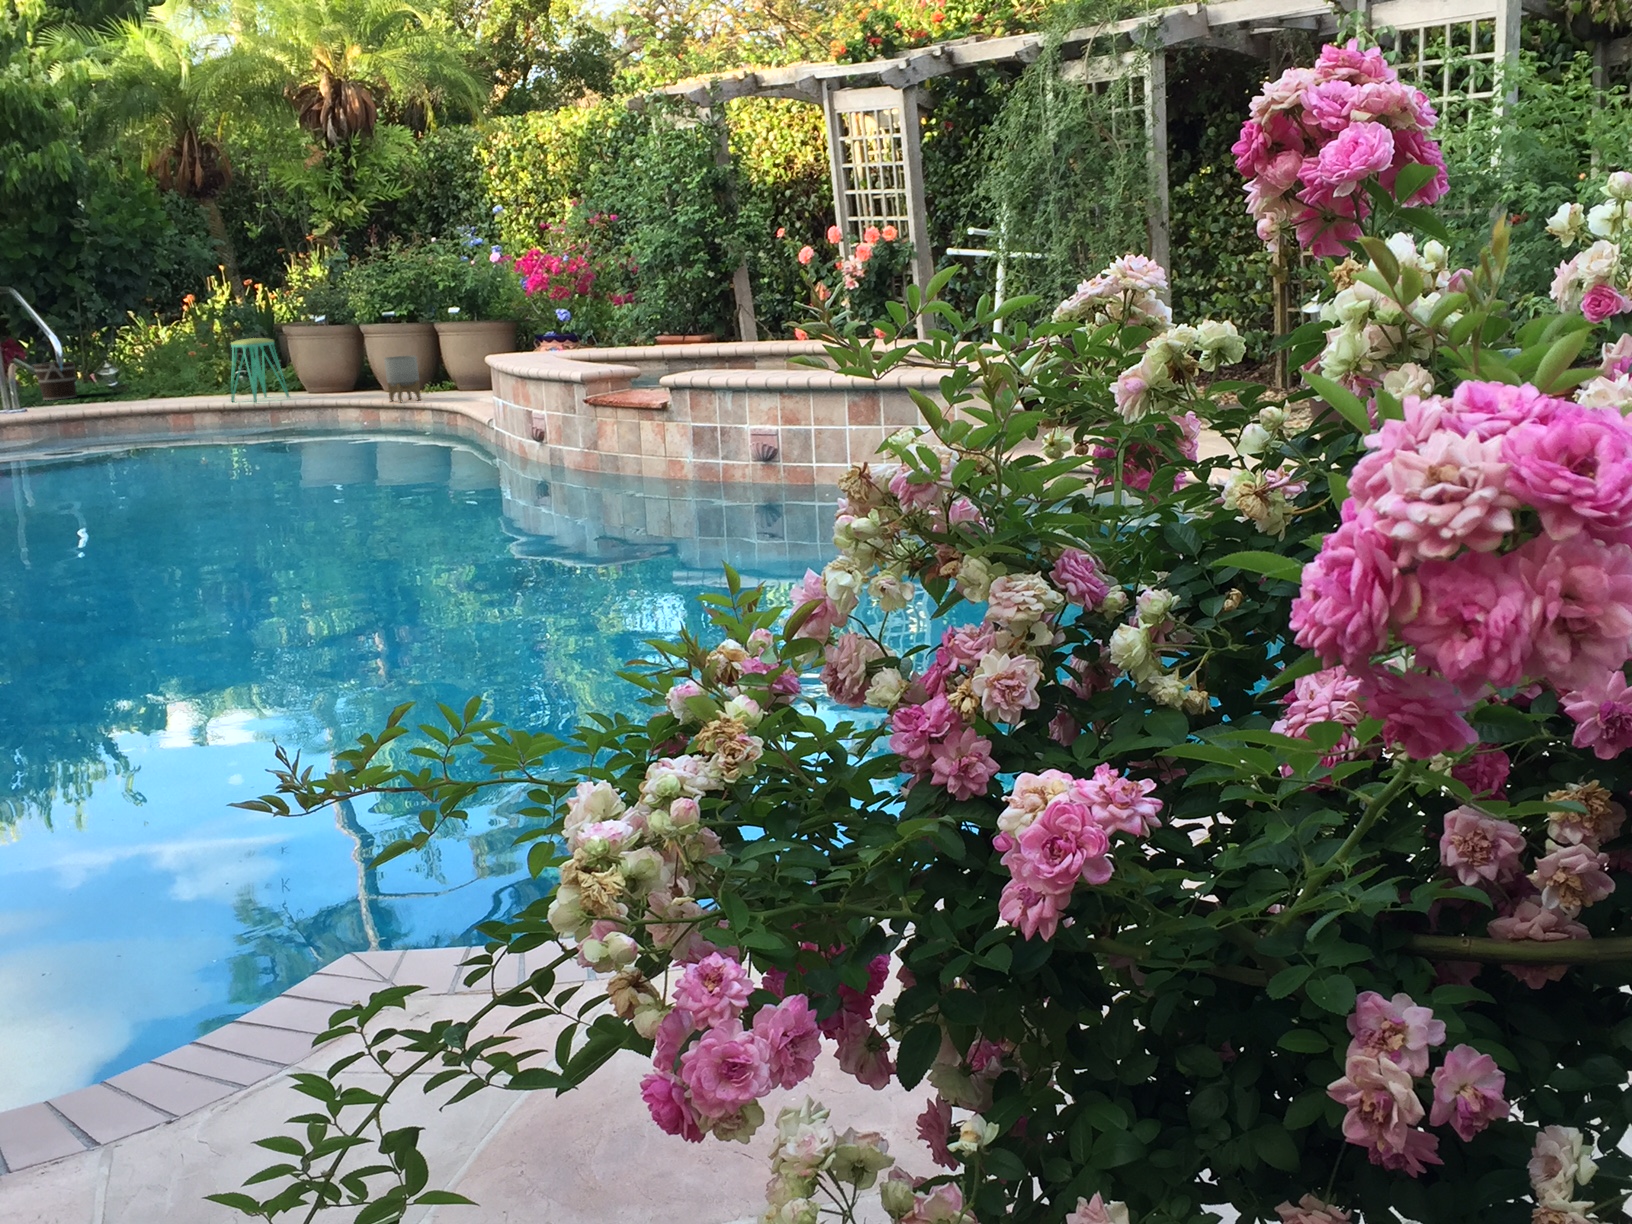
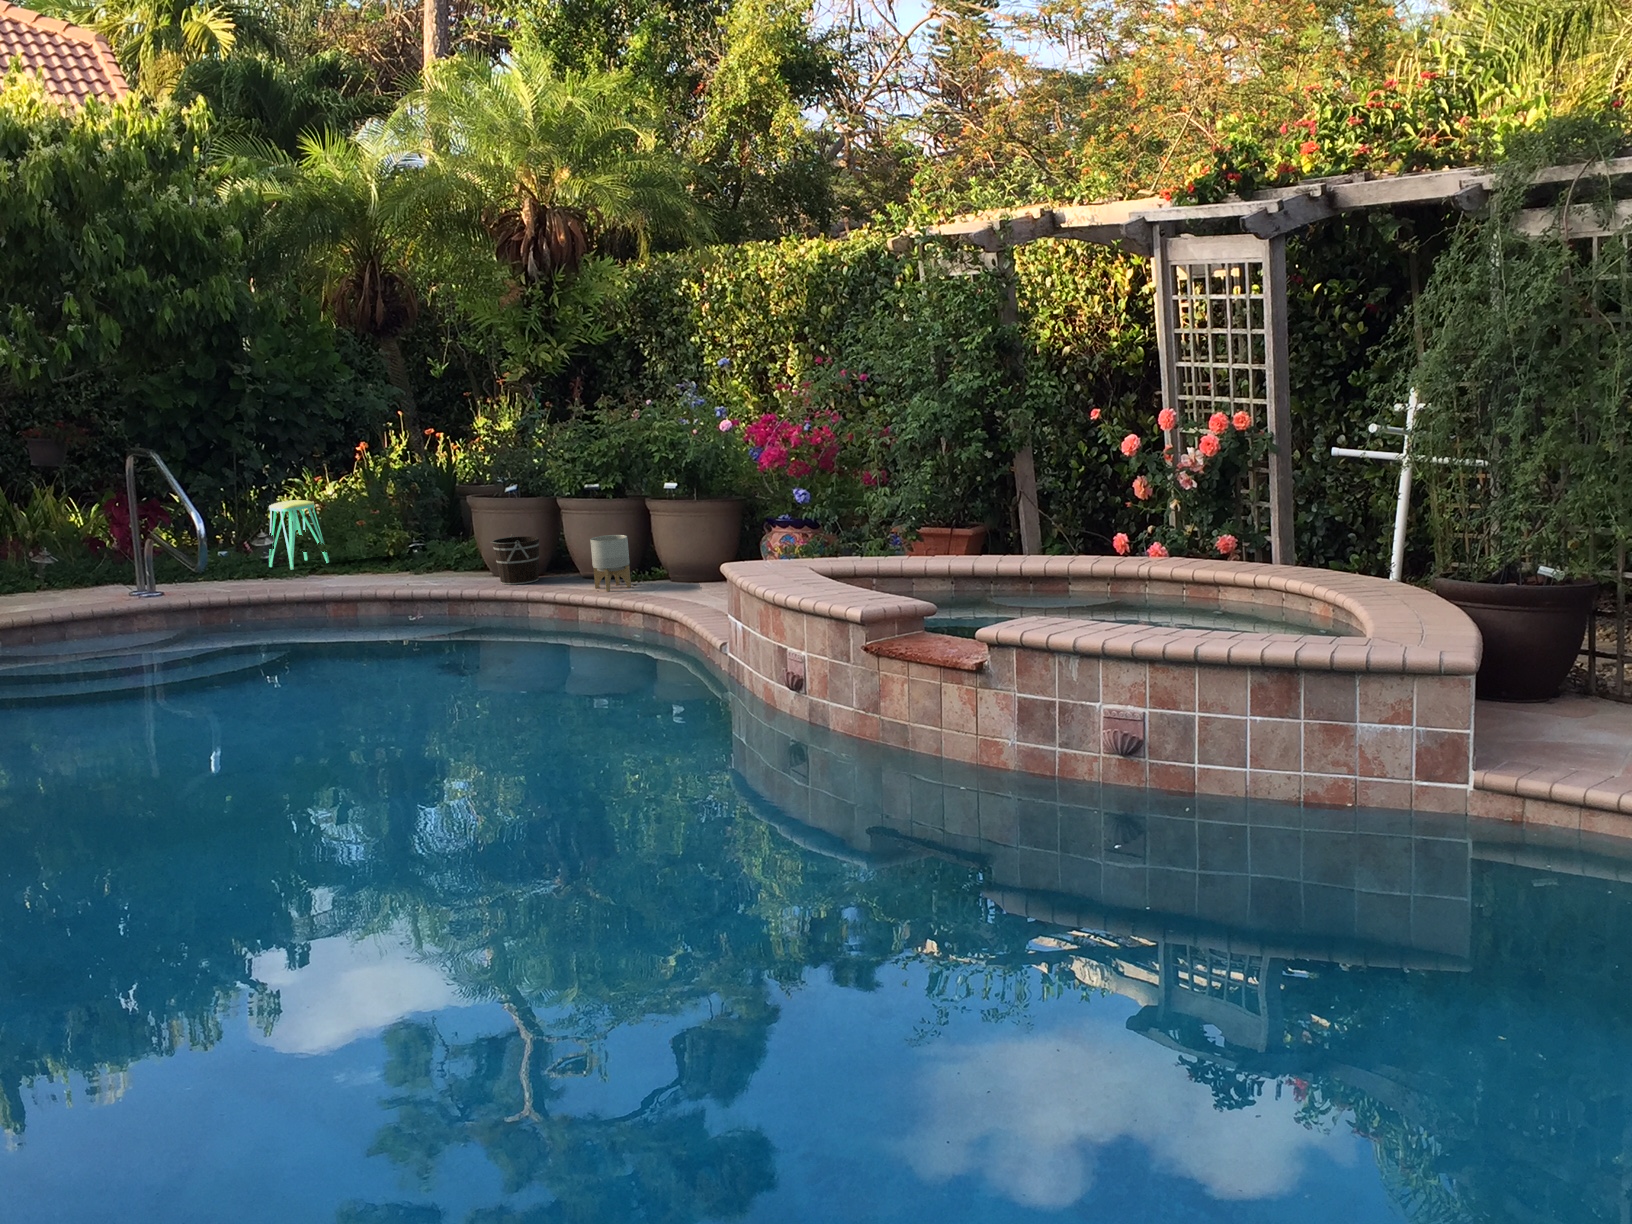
stool: present [231,338,289,403] -> present [269,500,329,570]
bucket: present [34,362,77,400] -> present [491,535,539,585]

